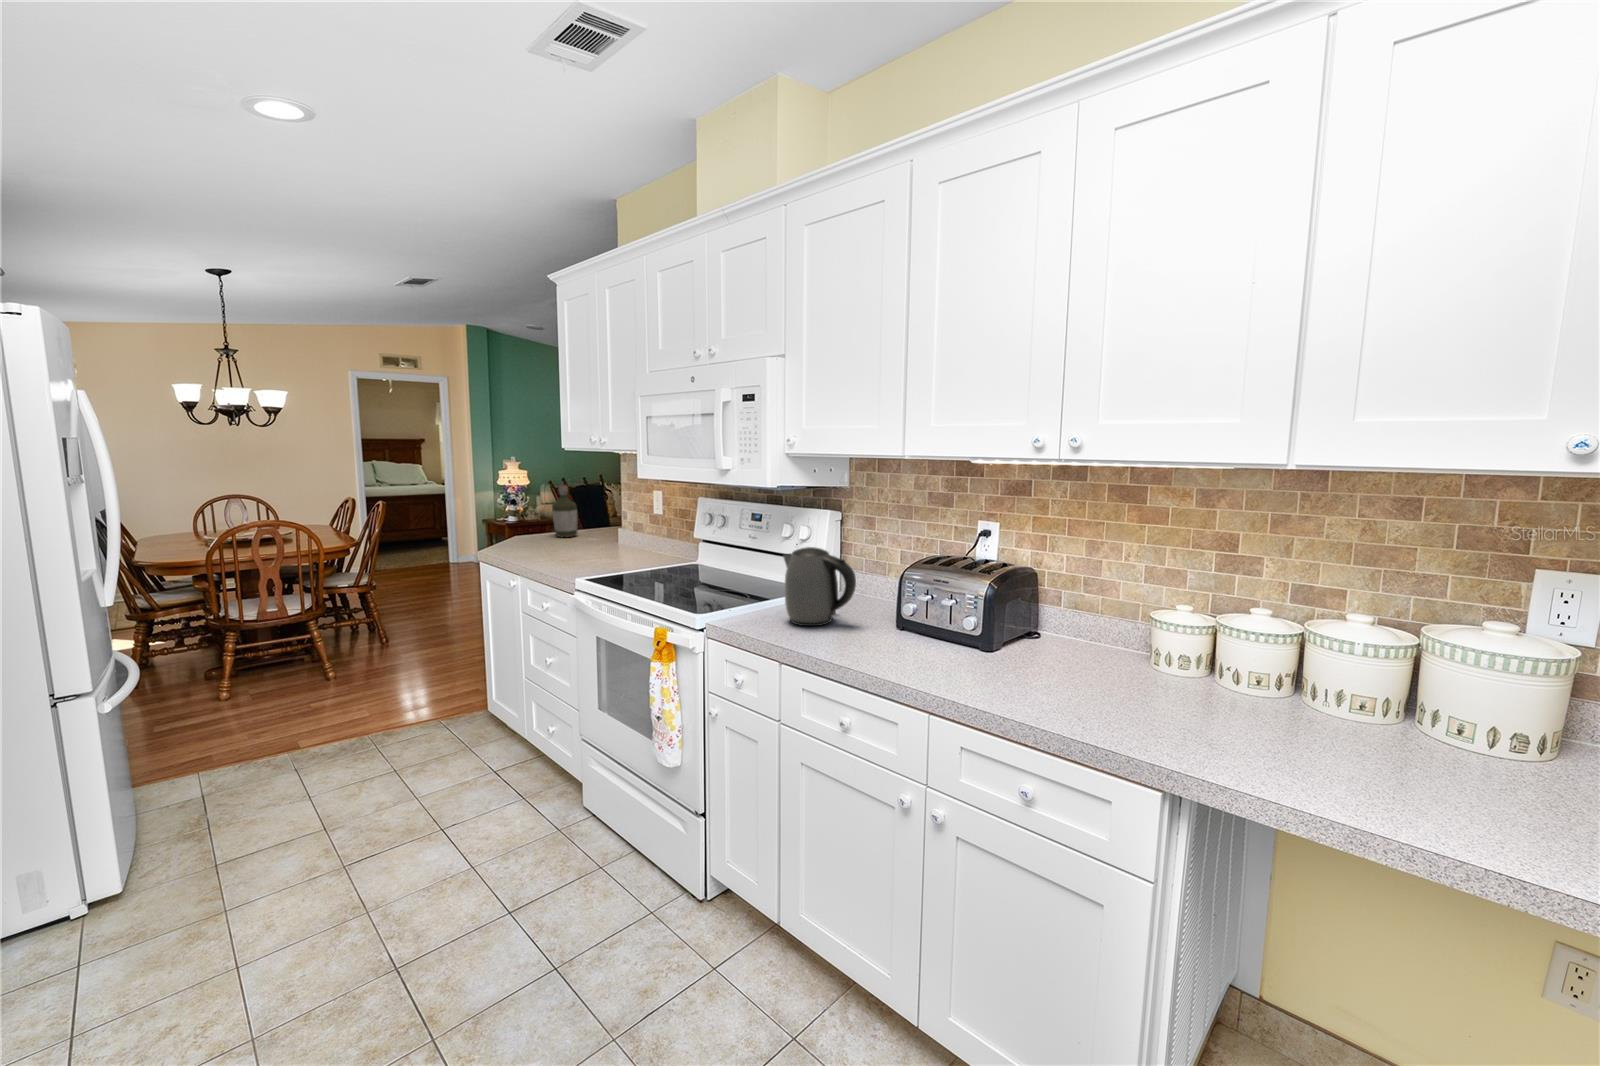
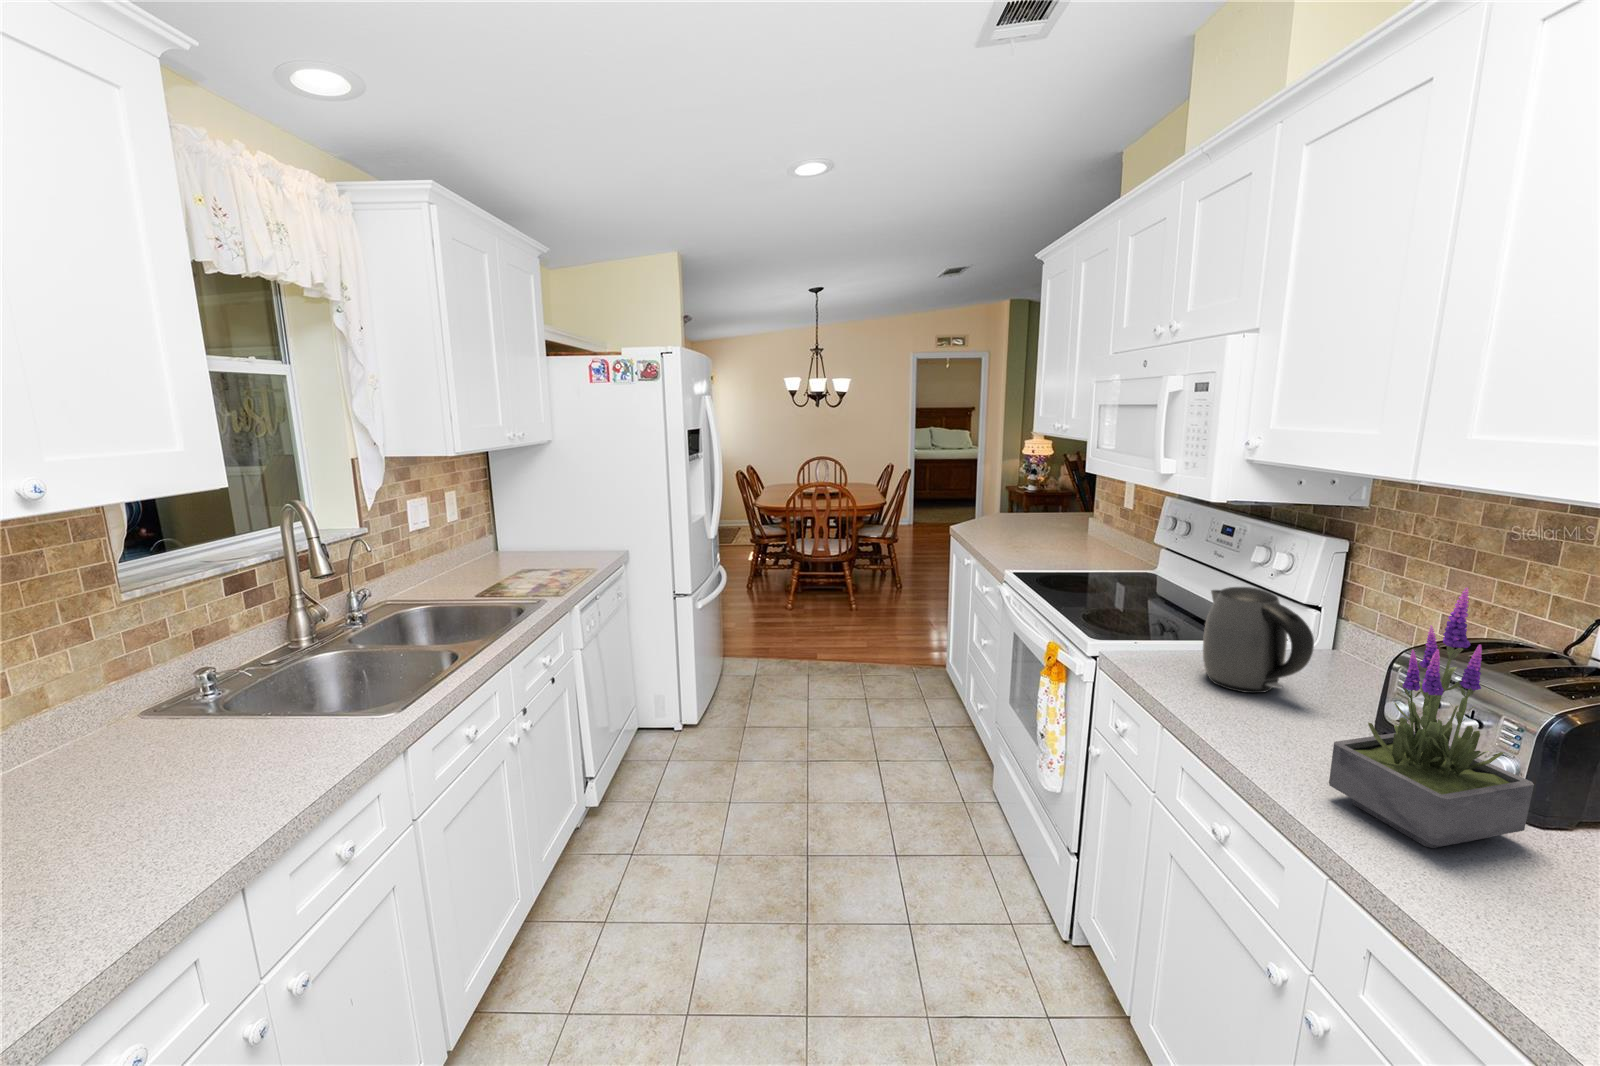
bottle: present [552,485,578,537] -> none [1032,466,1057,520]
potted plant: none [906,512,994,676] -> present [1329,588,1534,848]

